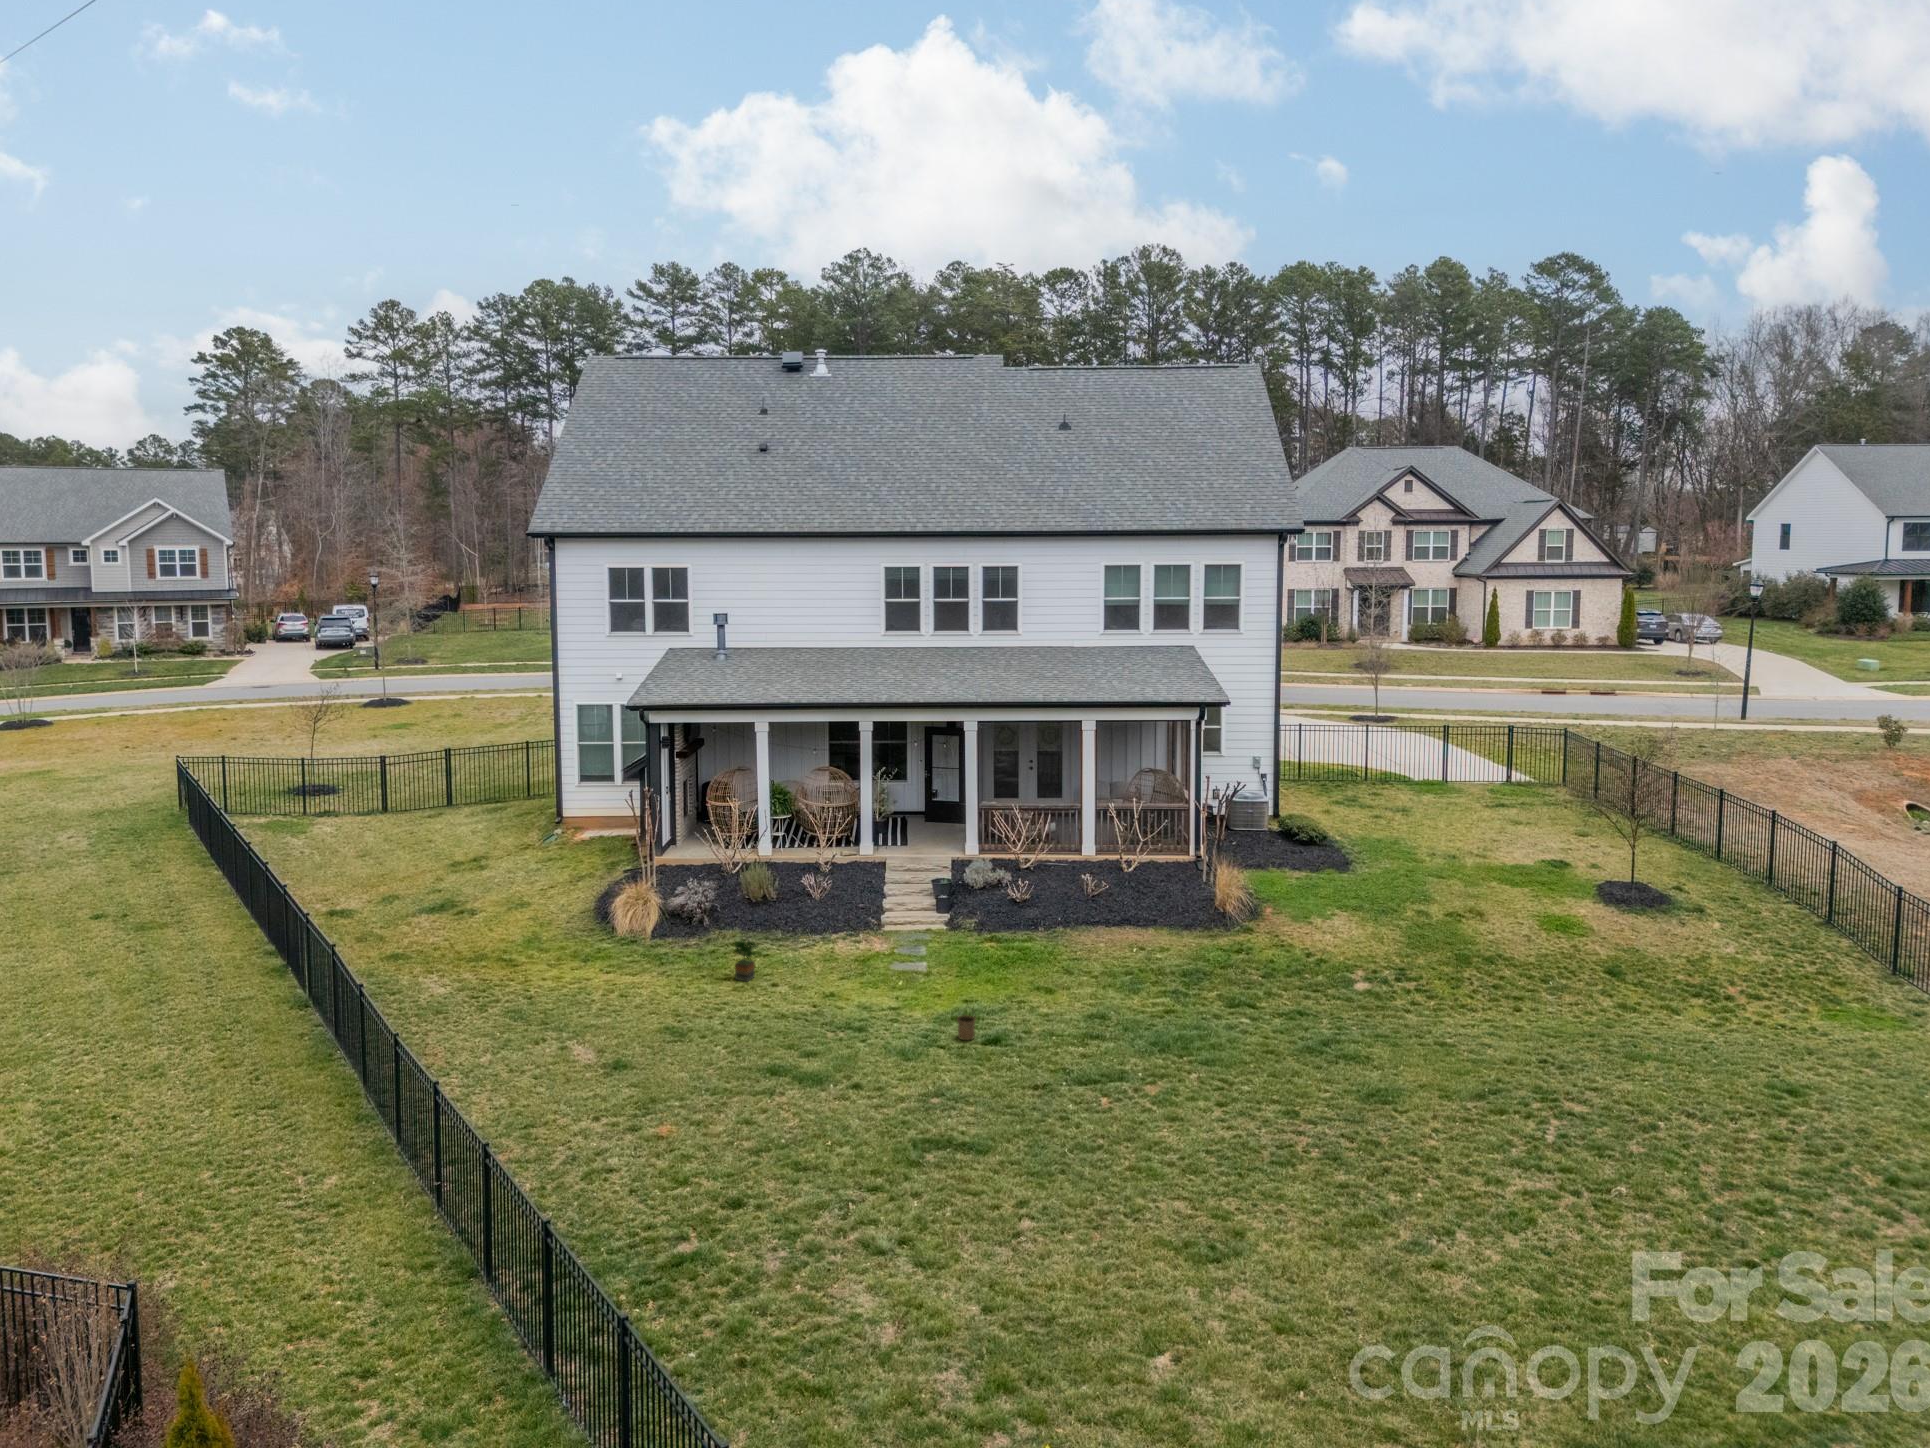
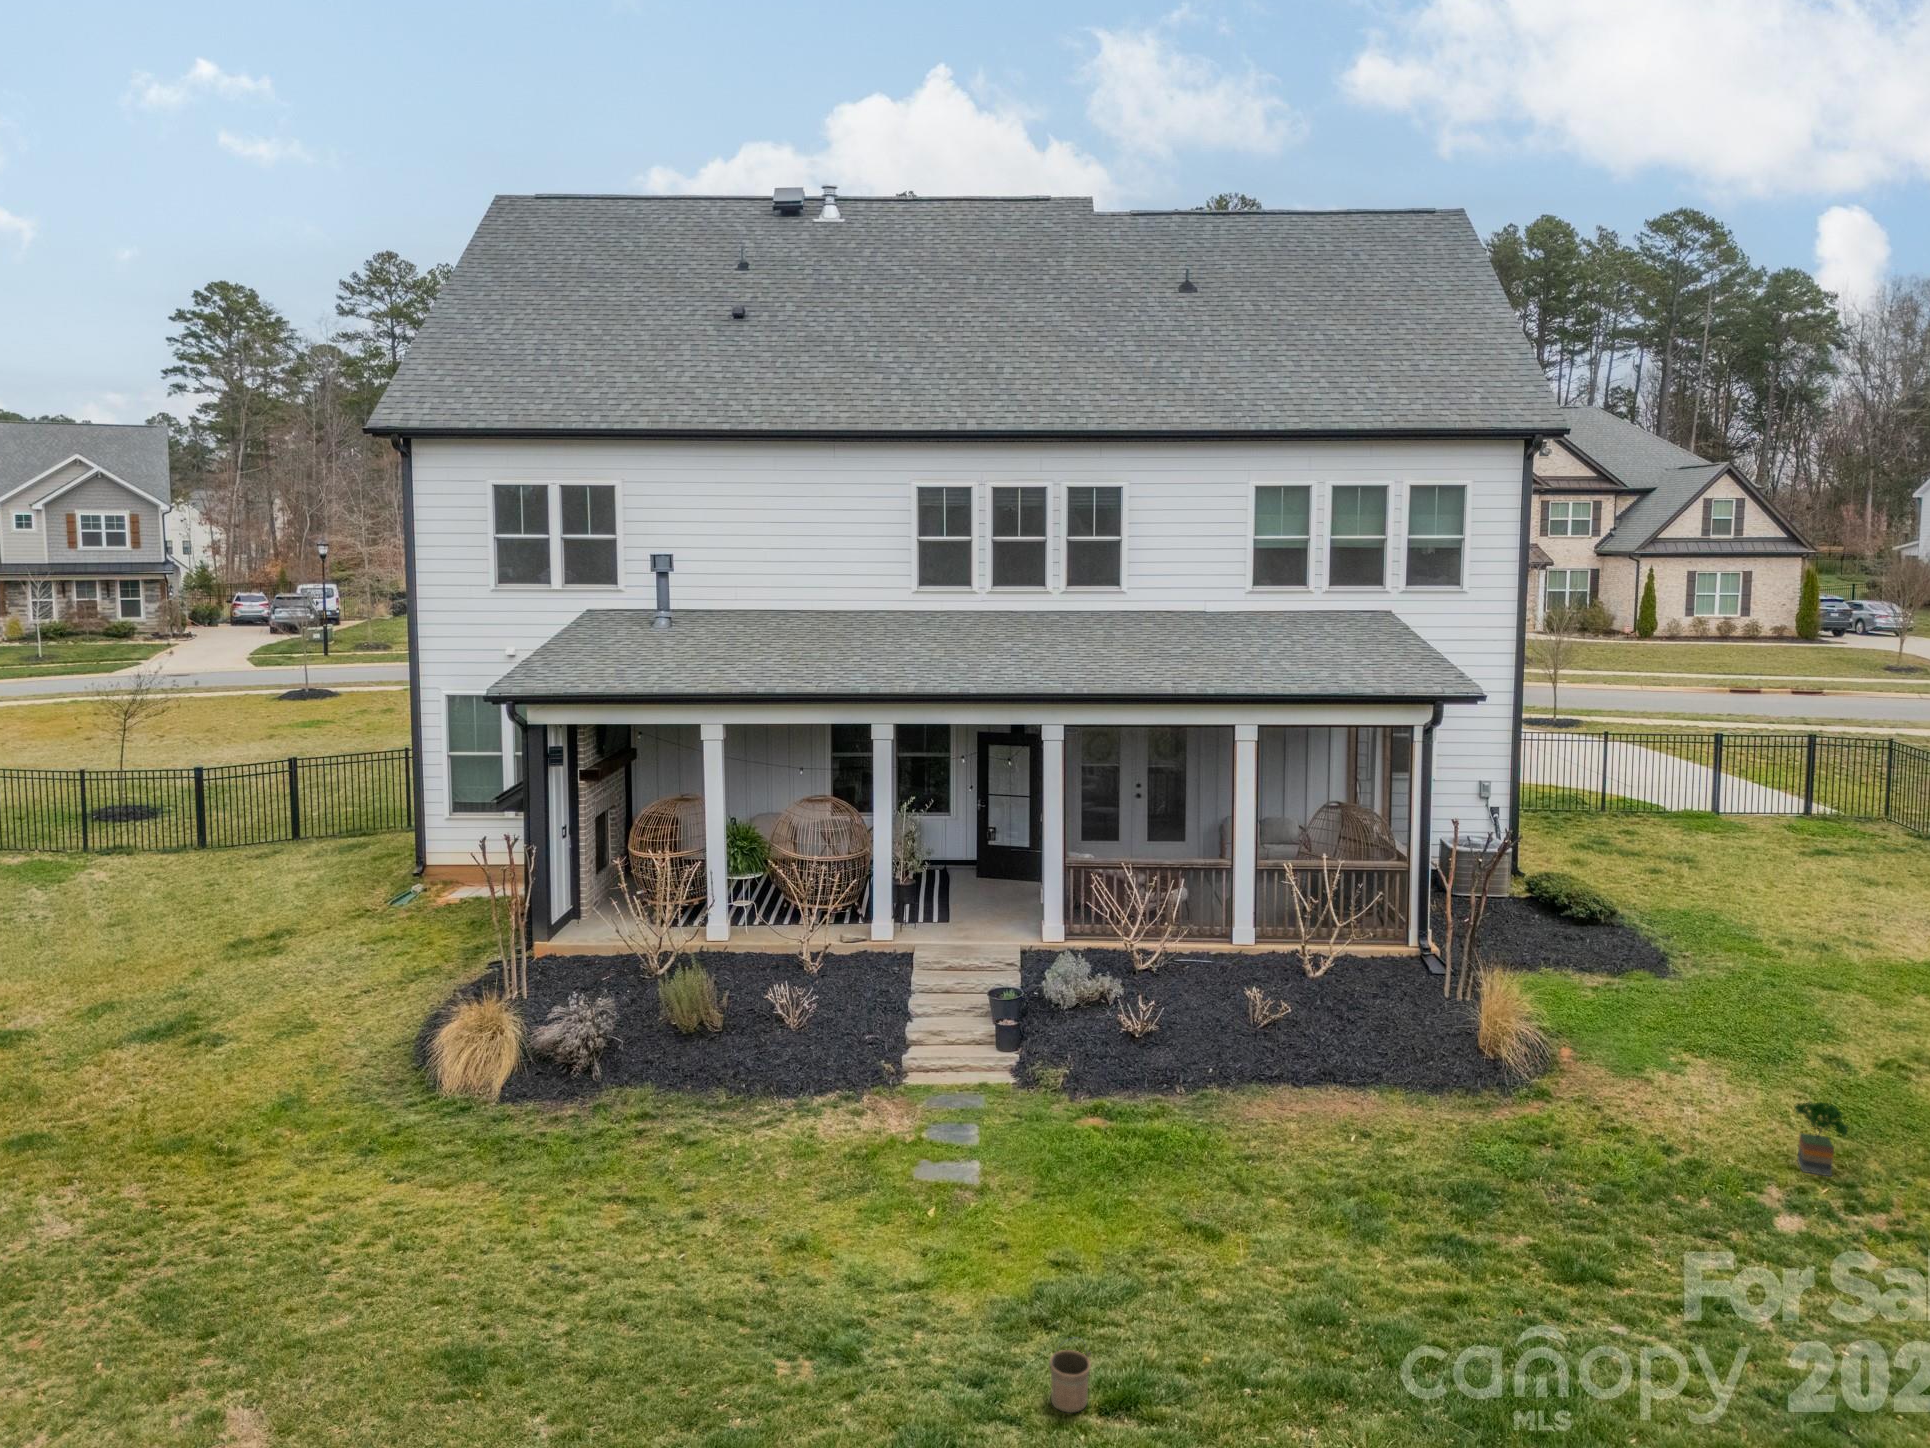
potted tree: present [735,941,758,982] -> present [1795,1101,1848,1176]

